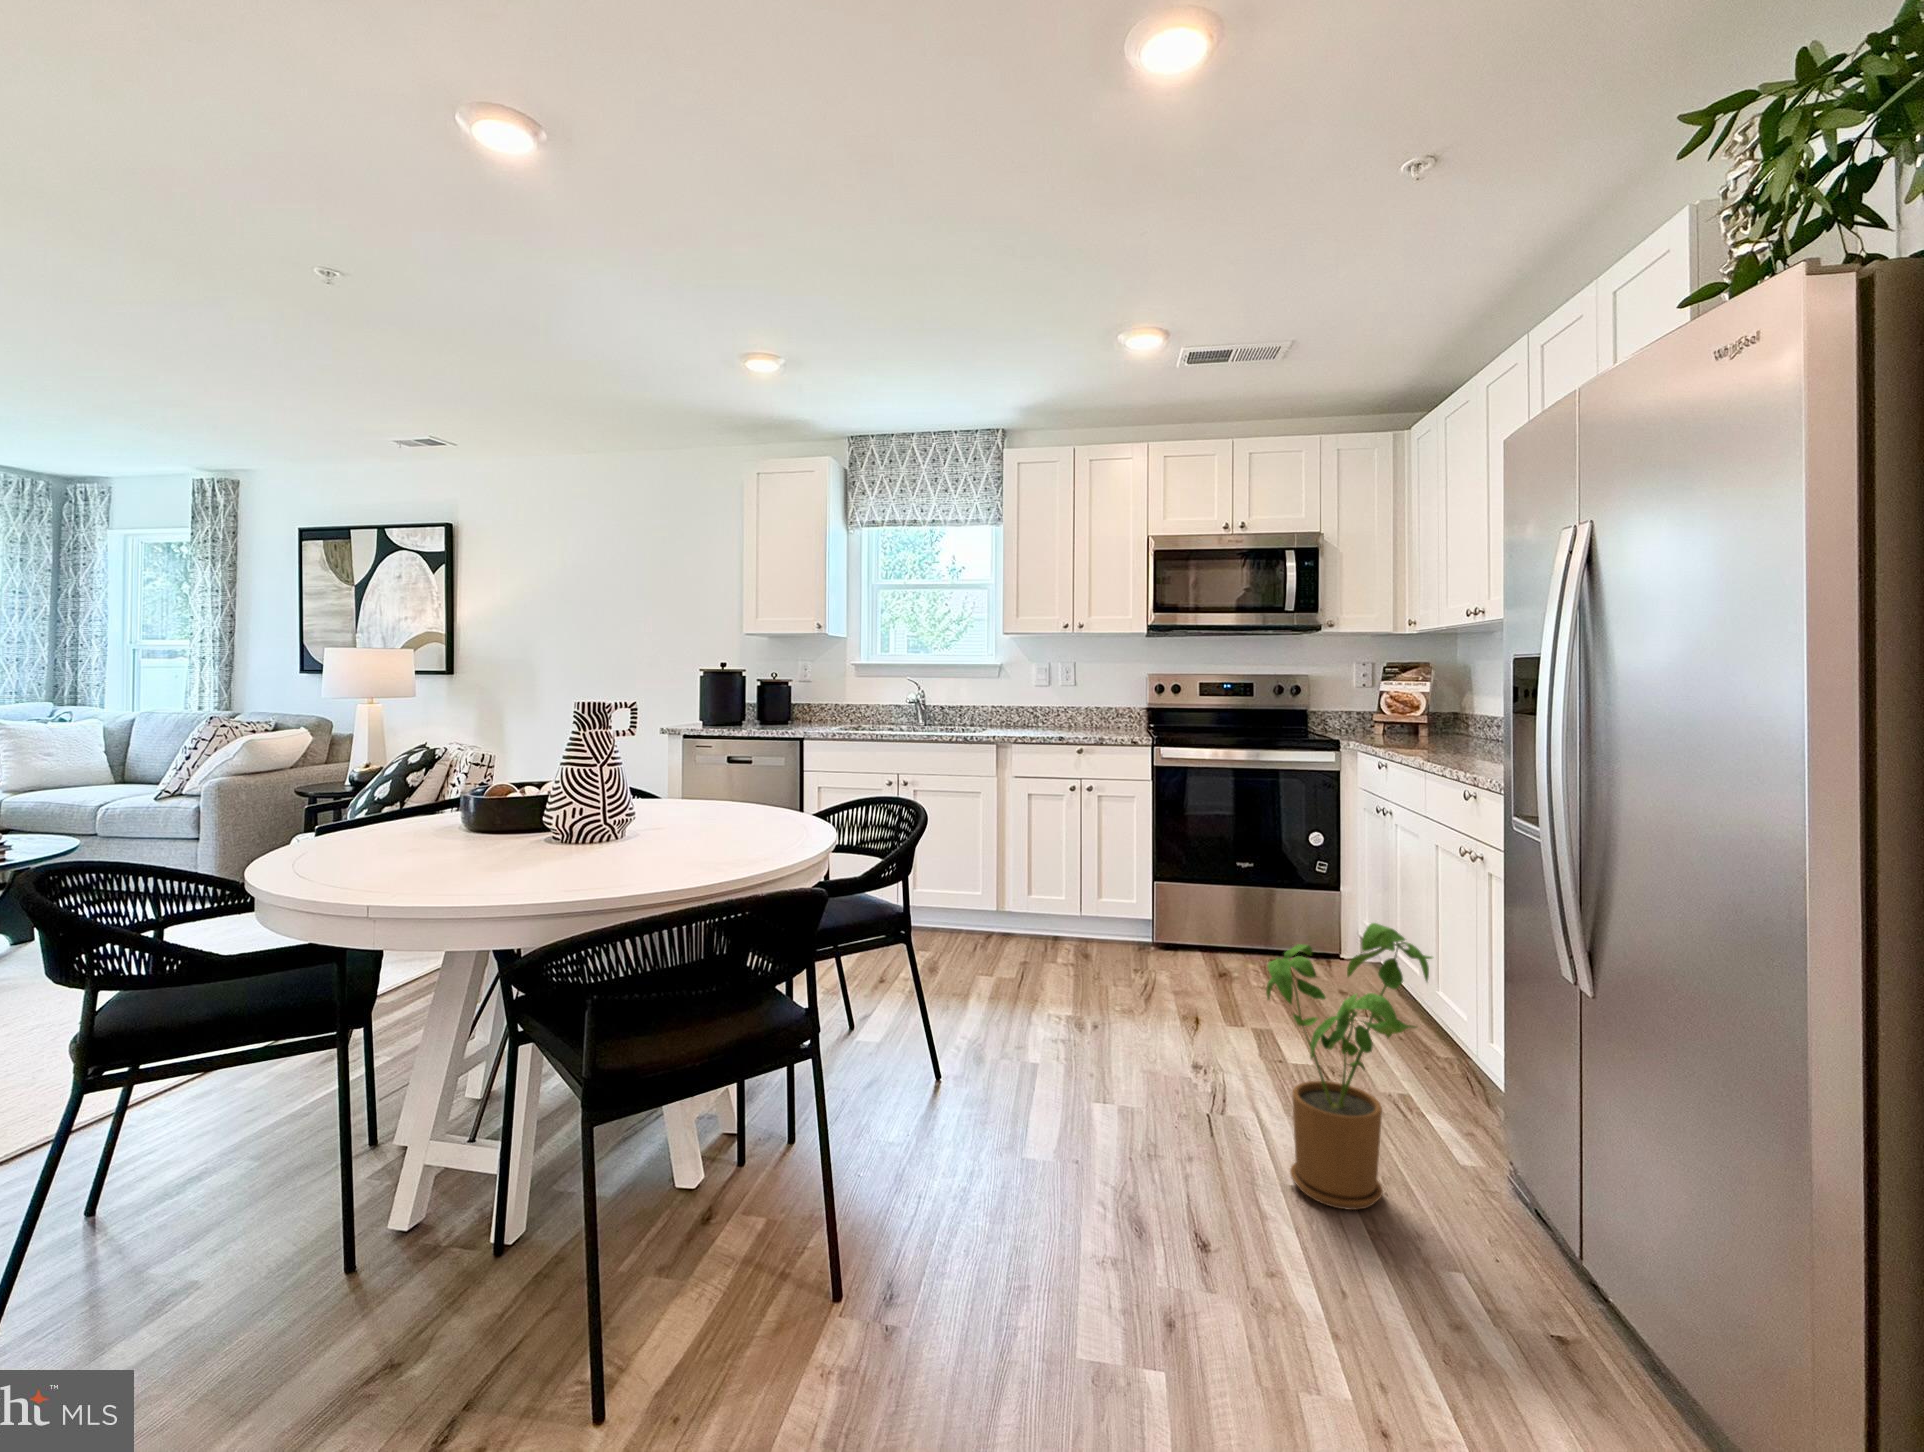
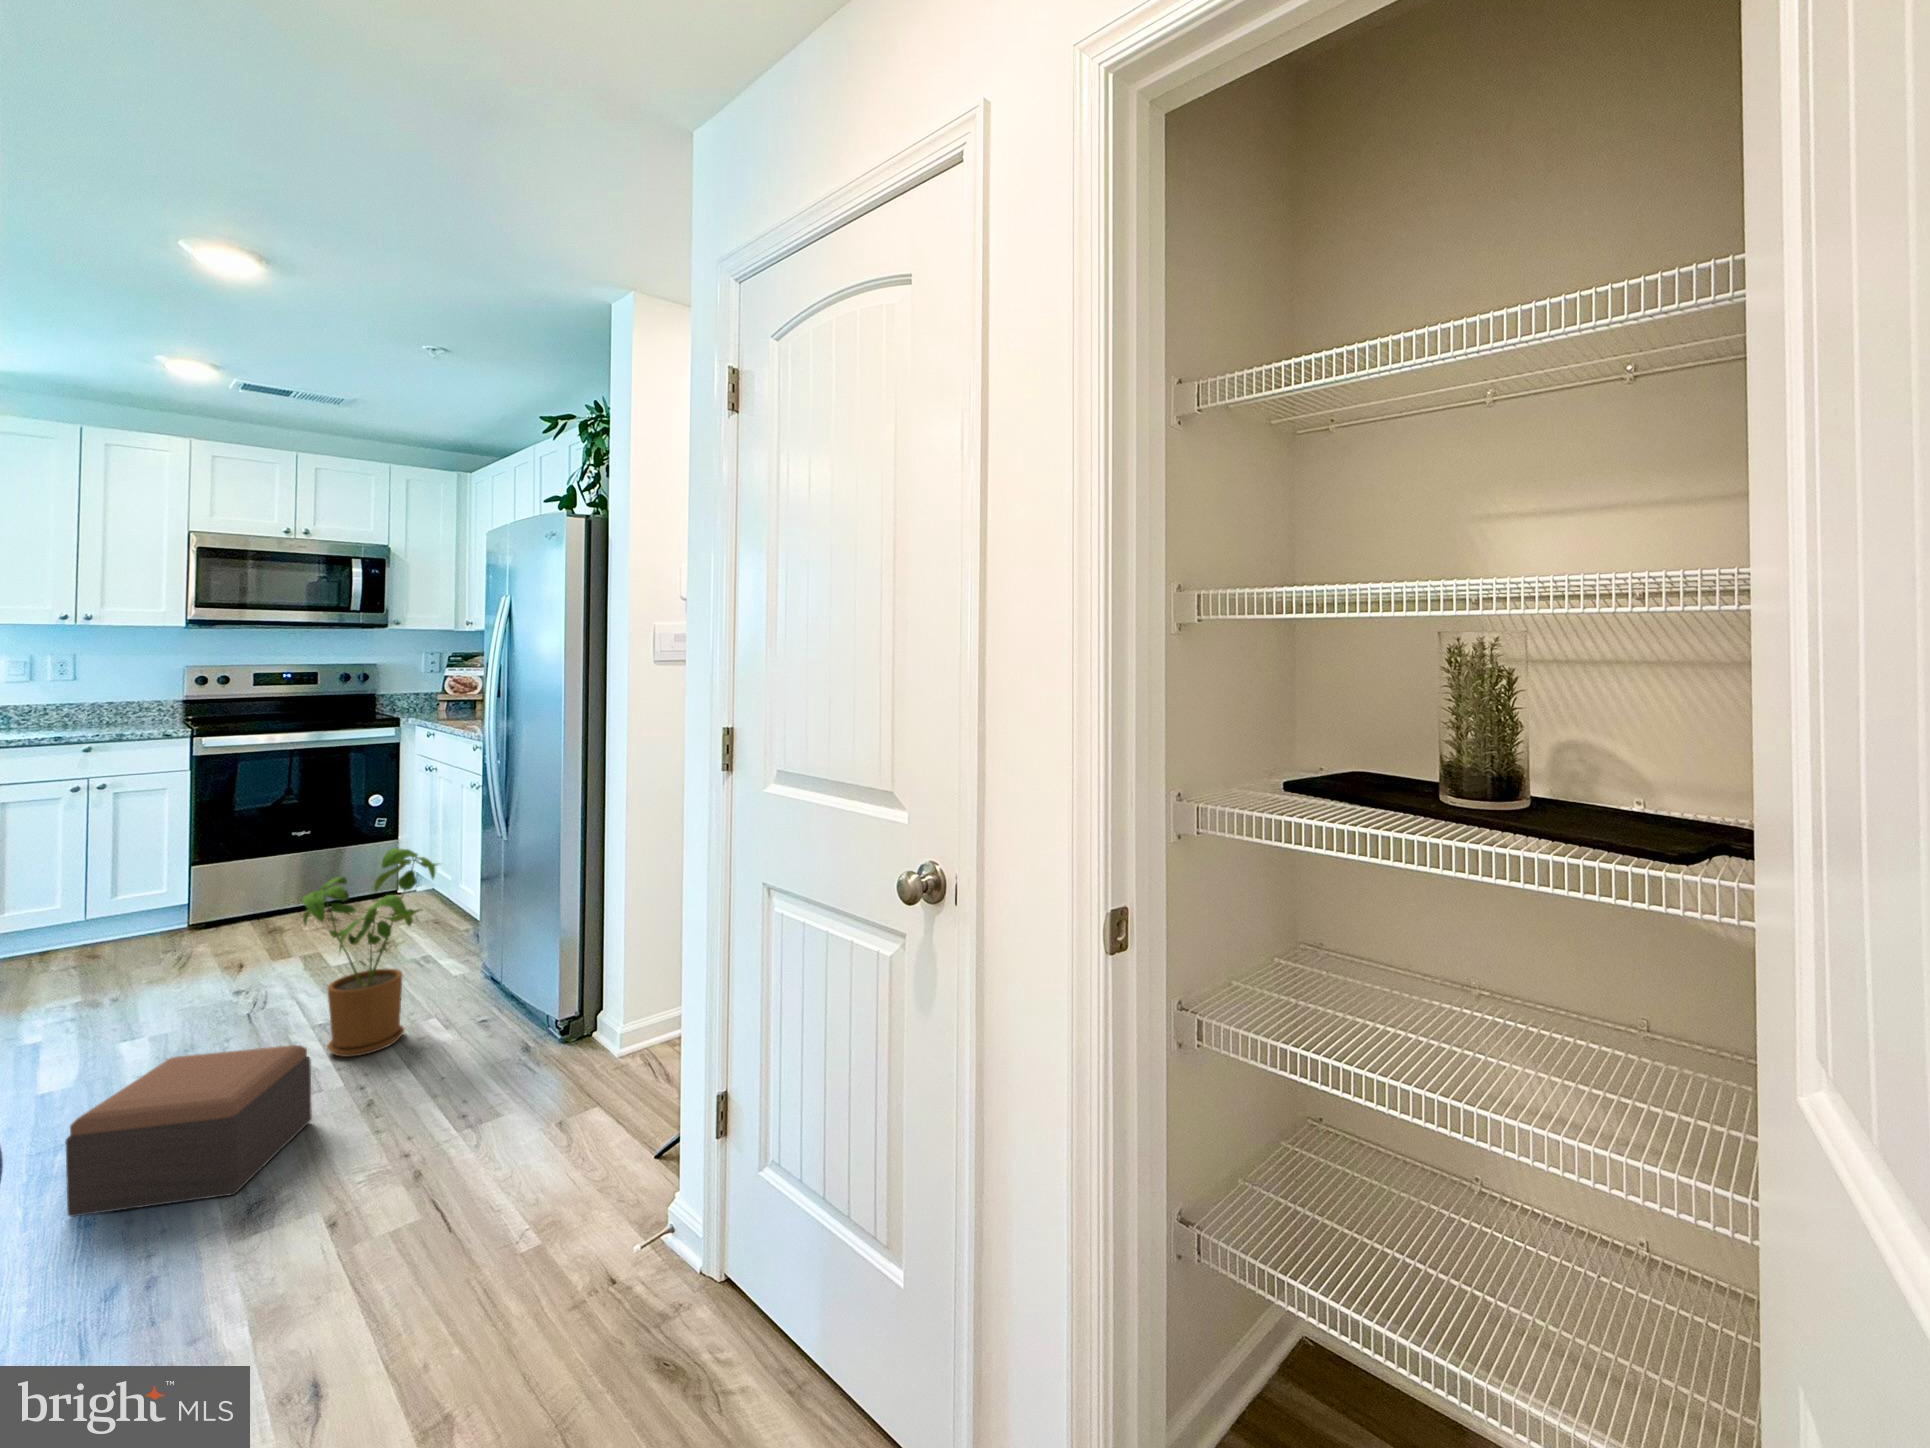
footstool: none [1060,1138,1289,1393] -> present [65,1045,312,1217]

